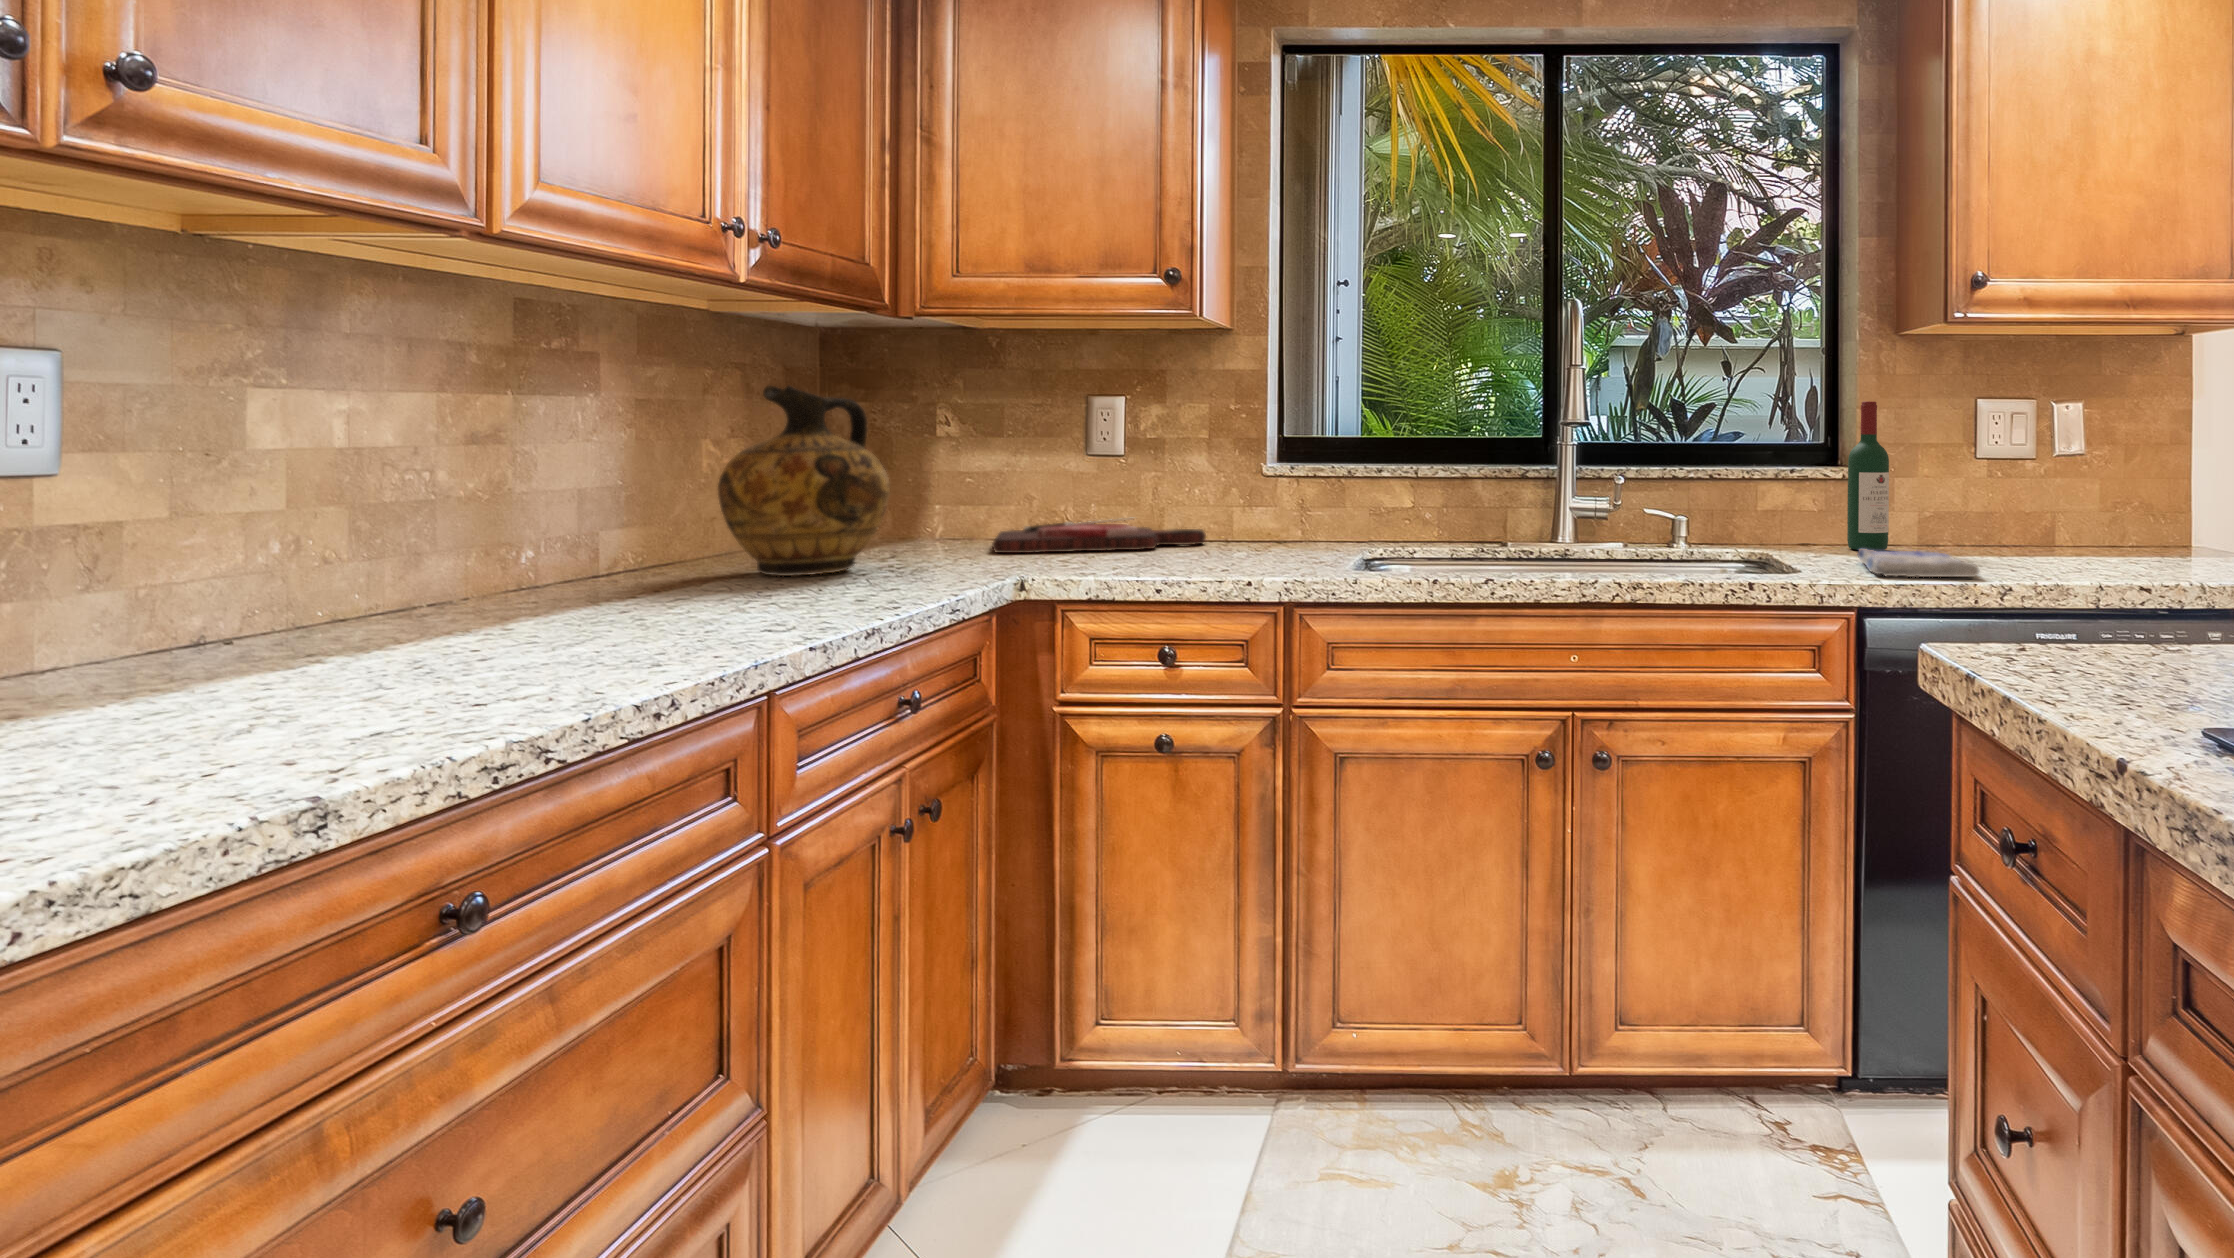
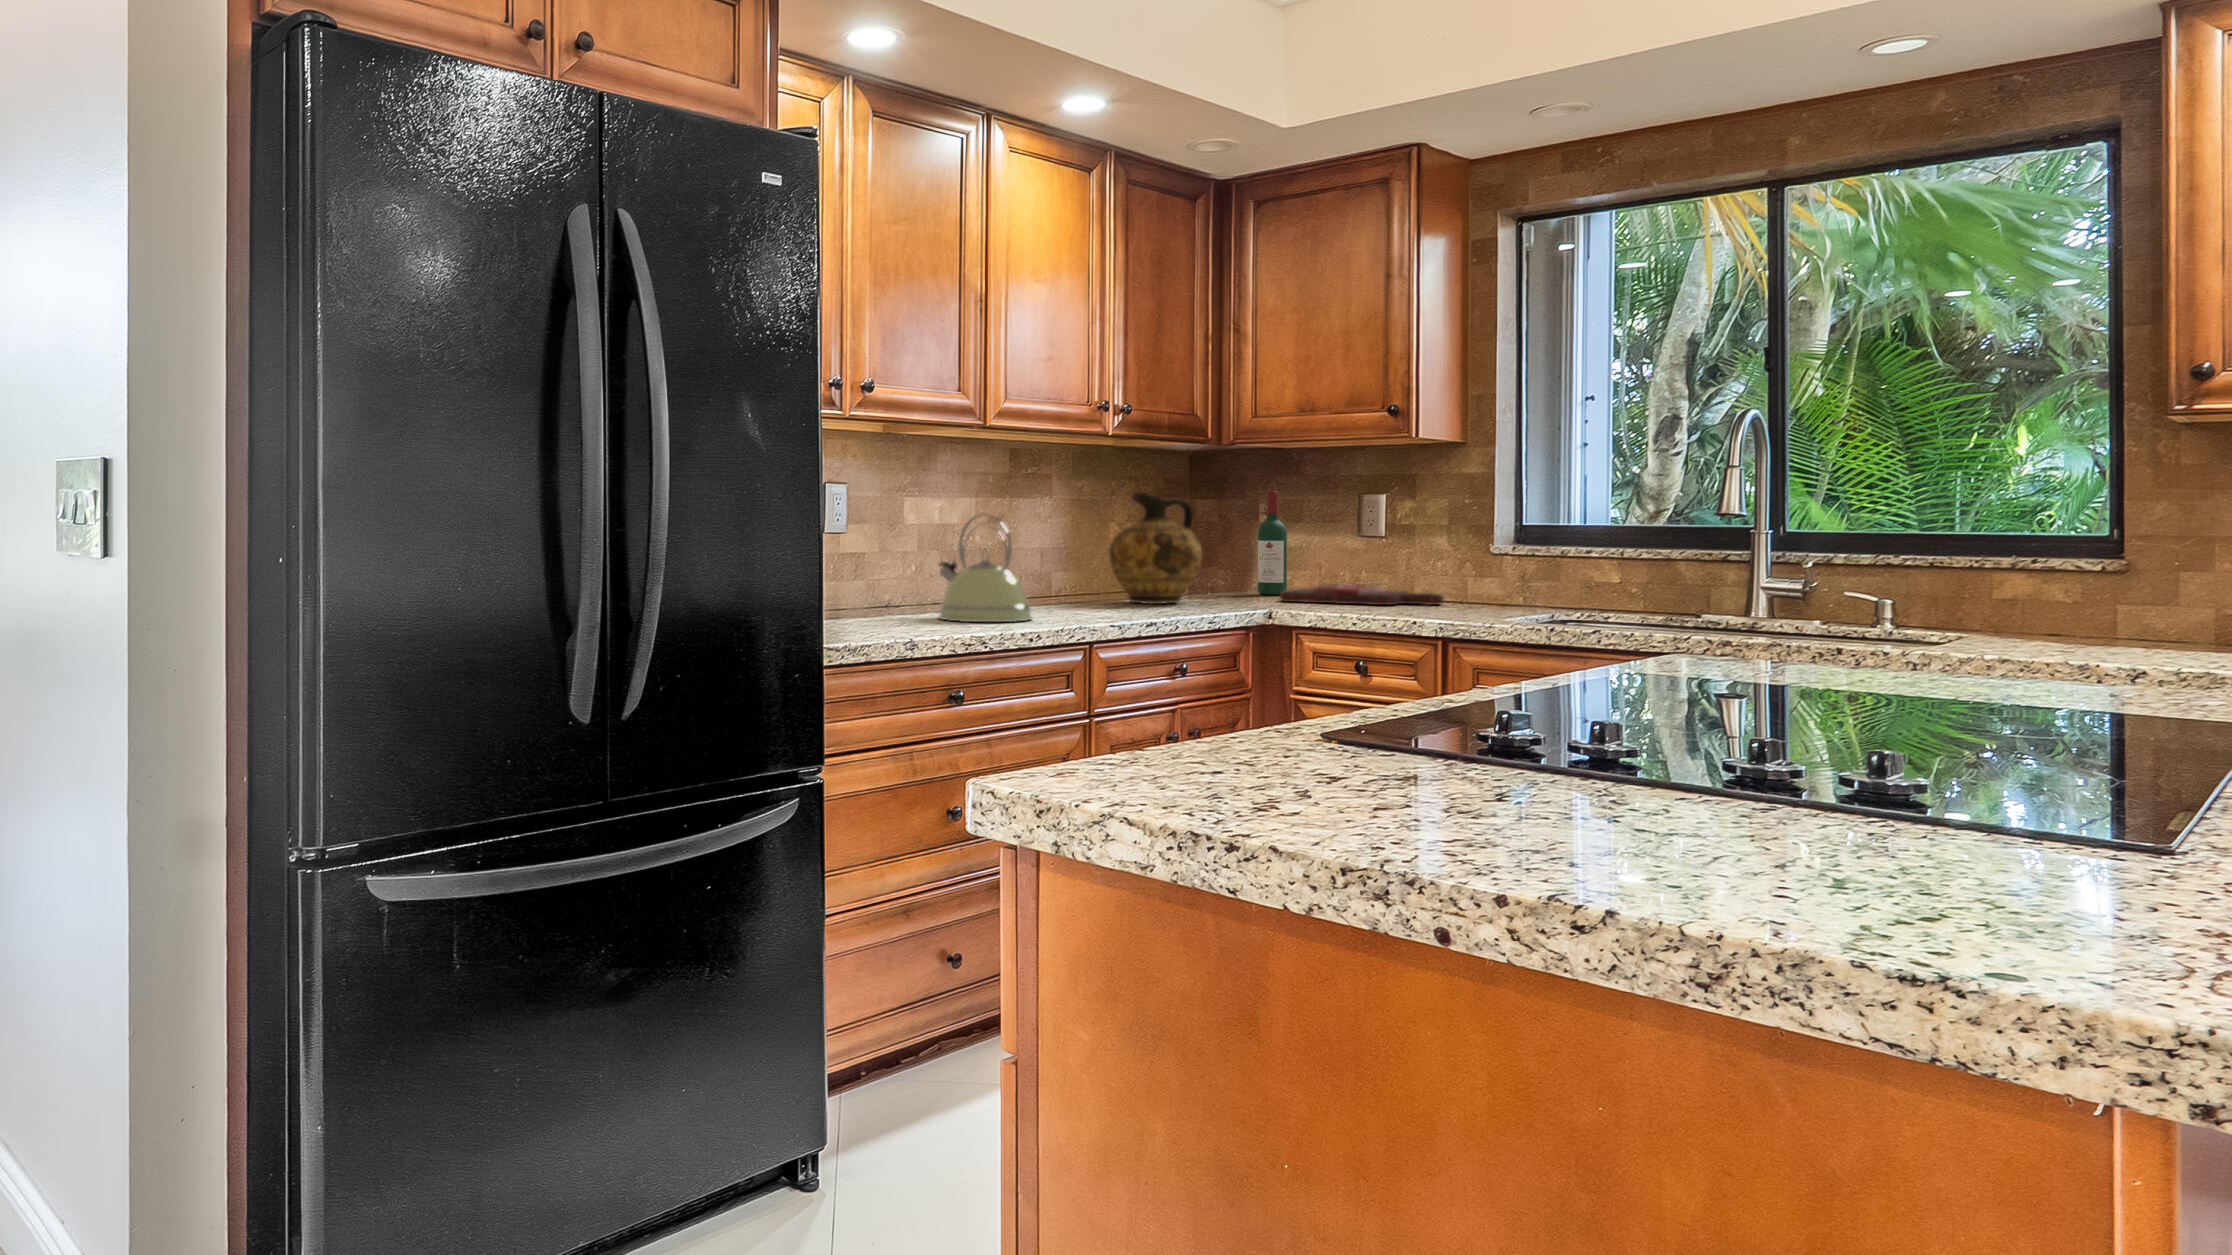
wine bottle: present [1847,401,1889,550] -> present [1258,491,1287,595]
kettle: none [331,414,618,679] -> present [939,513,1031,622]
dish towel: present [1857,549,1979,577] -> none [1967,637,2144,663]

